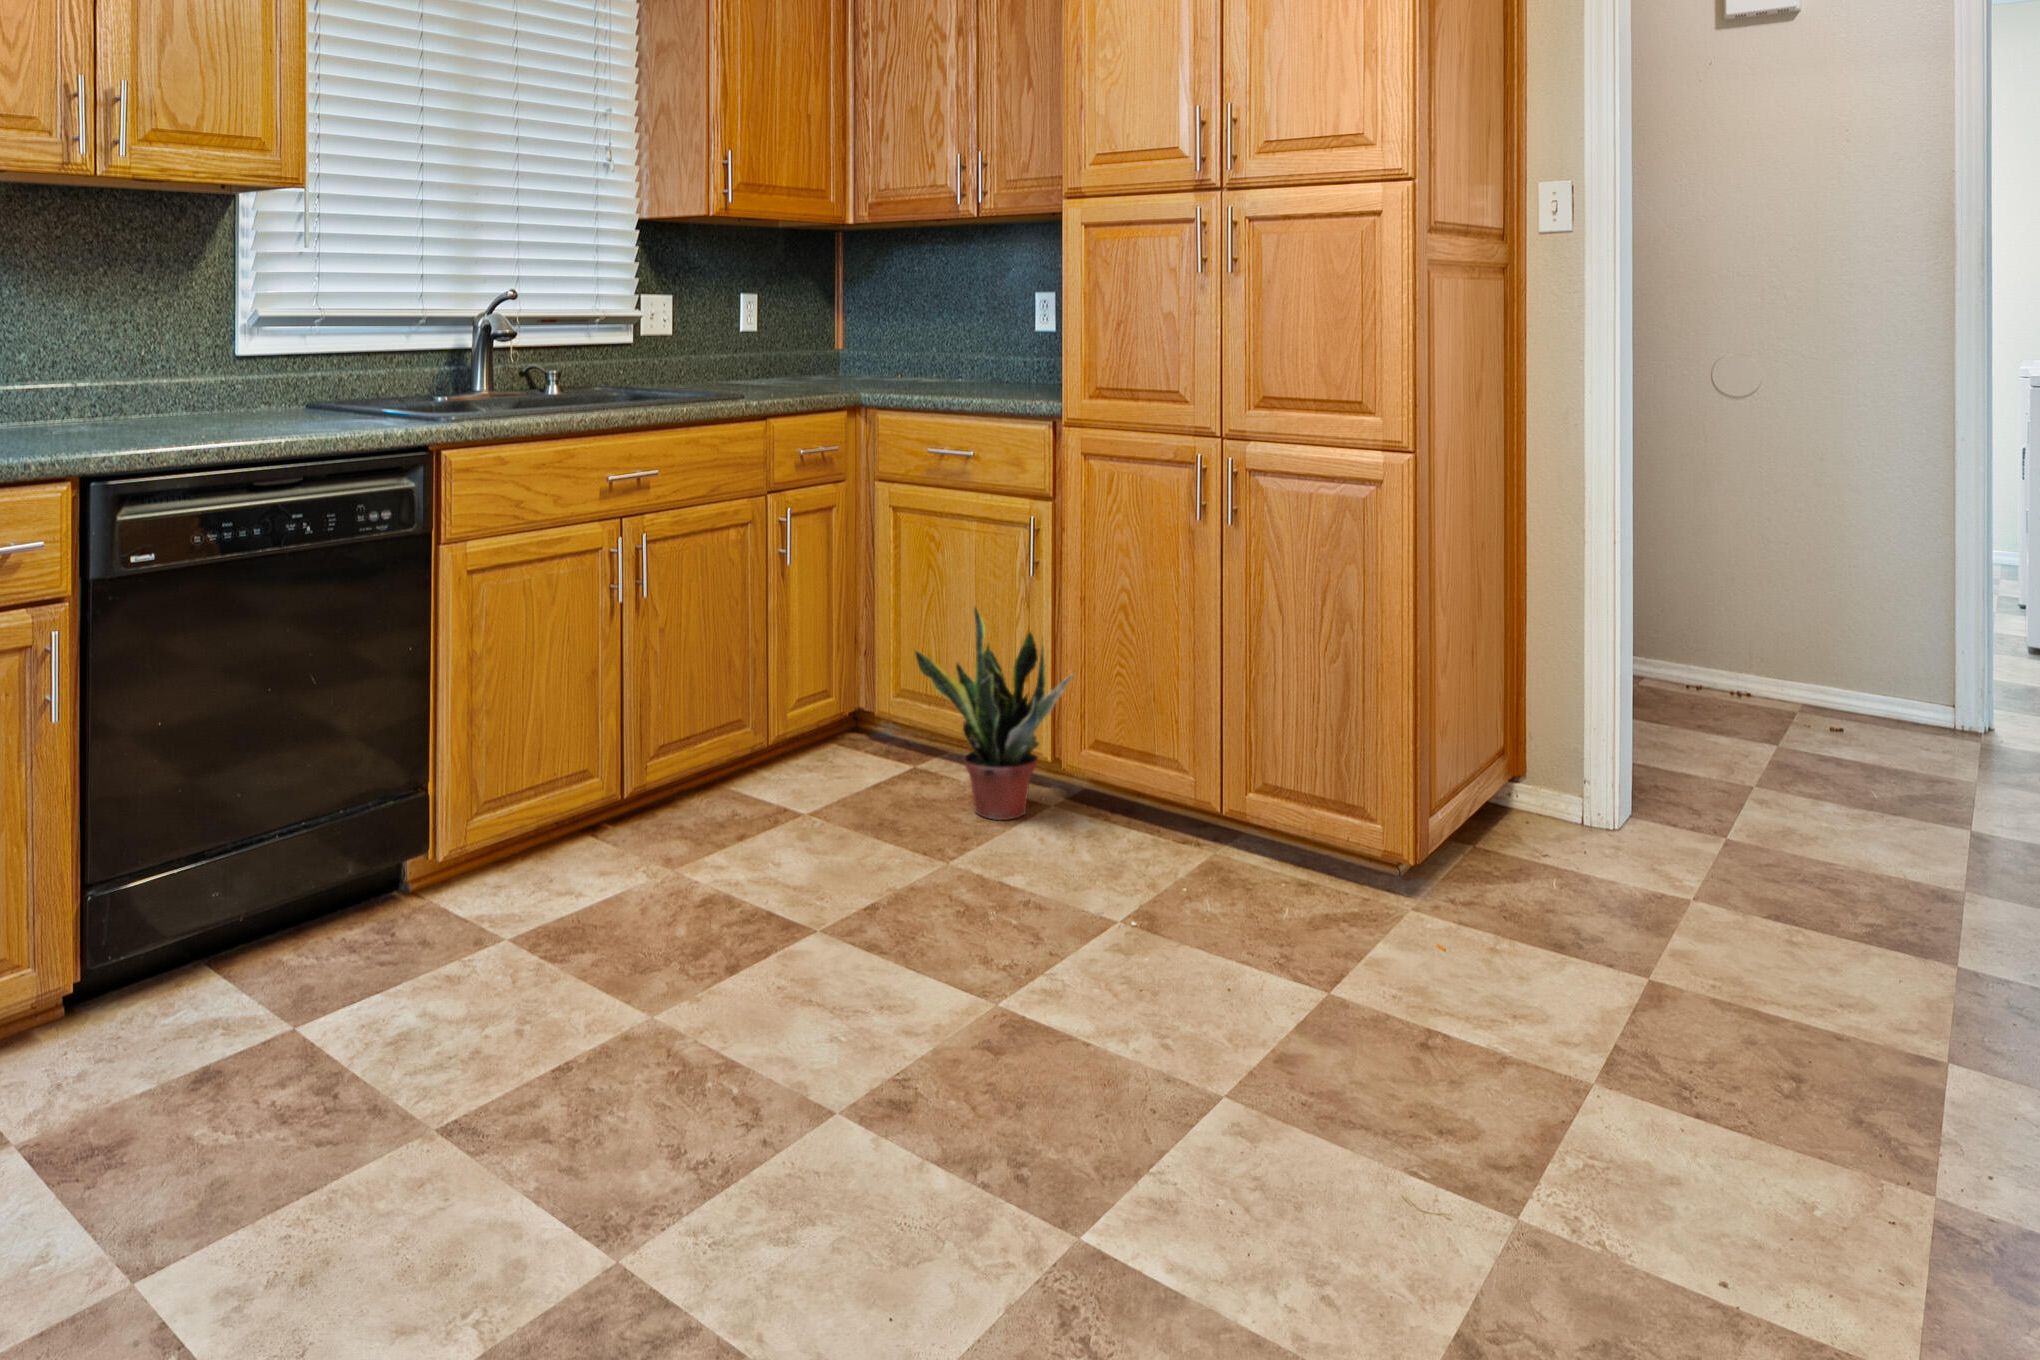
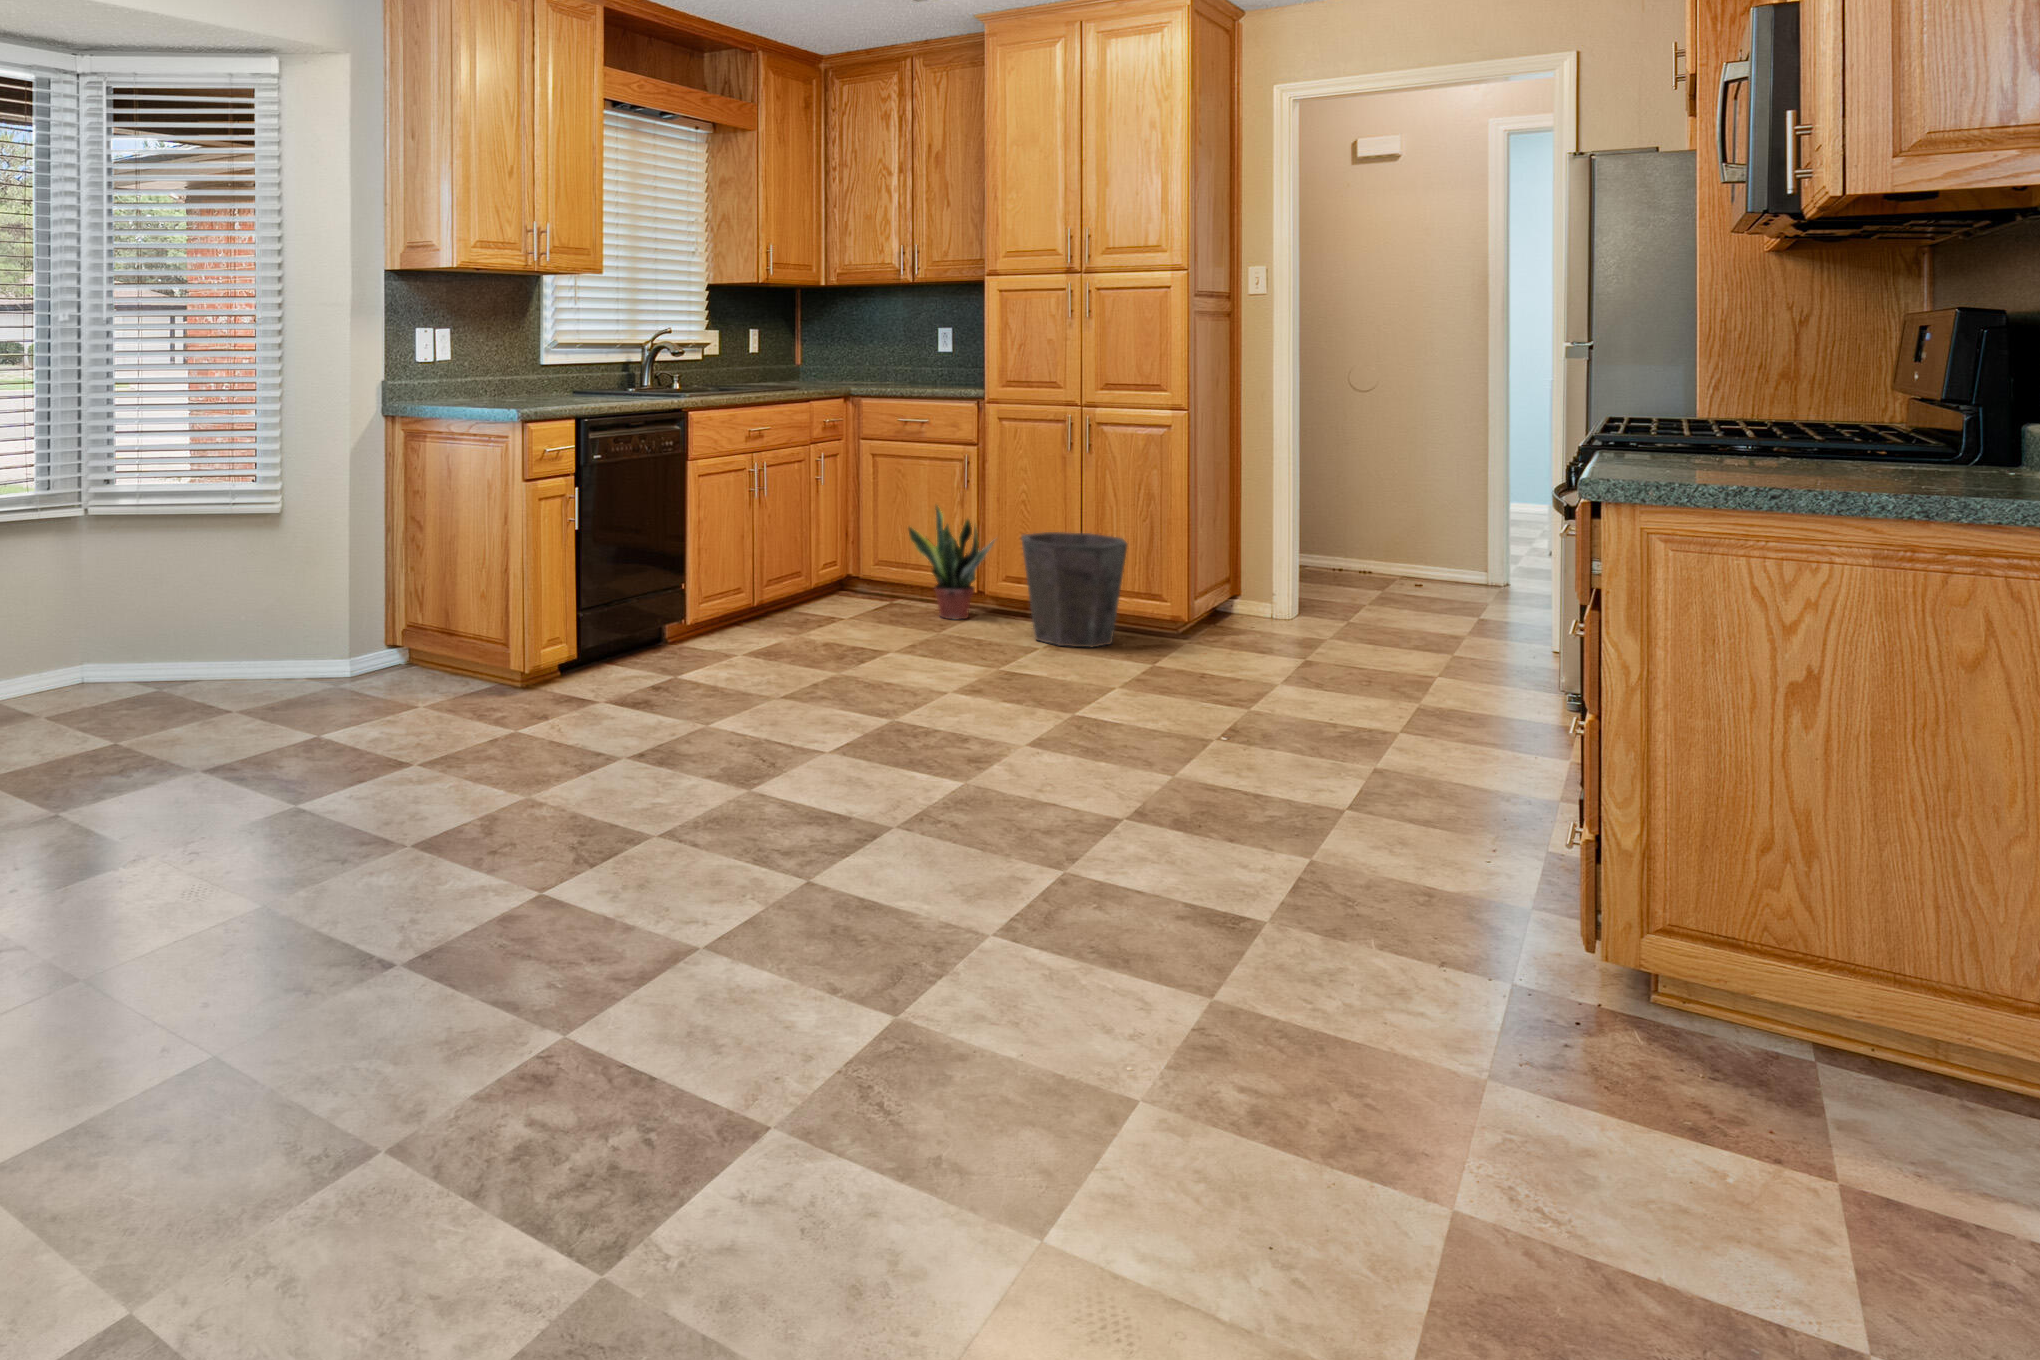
waste bin: none [1092,672,1290,919] -> present [1021,532,1127,647]

